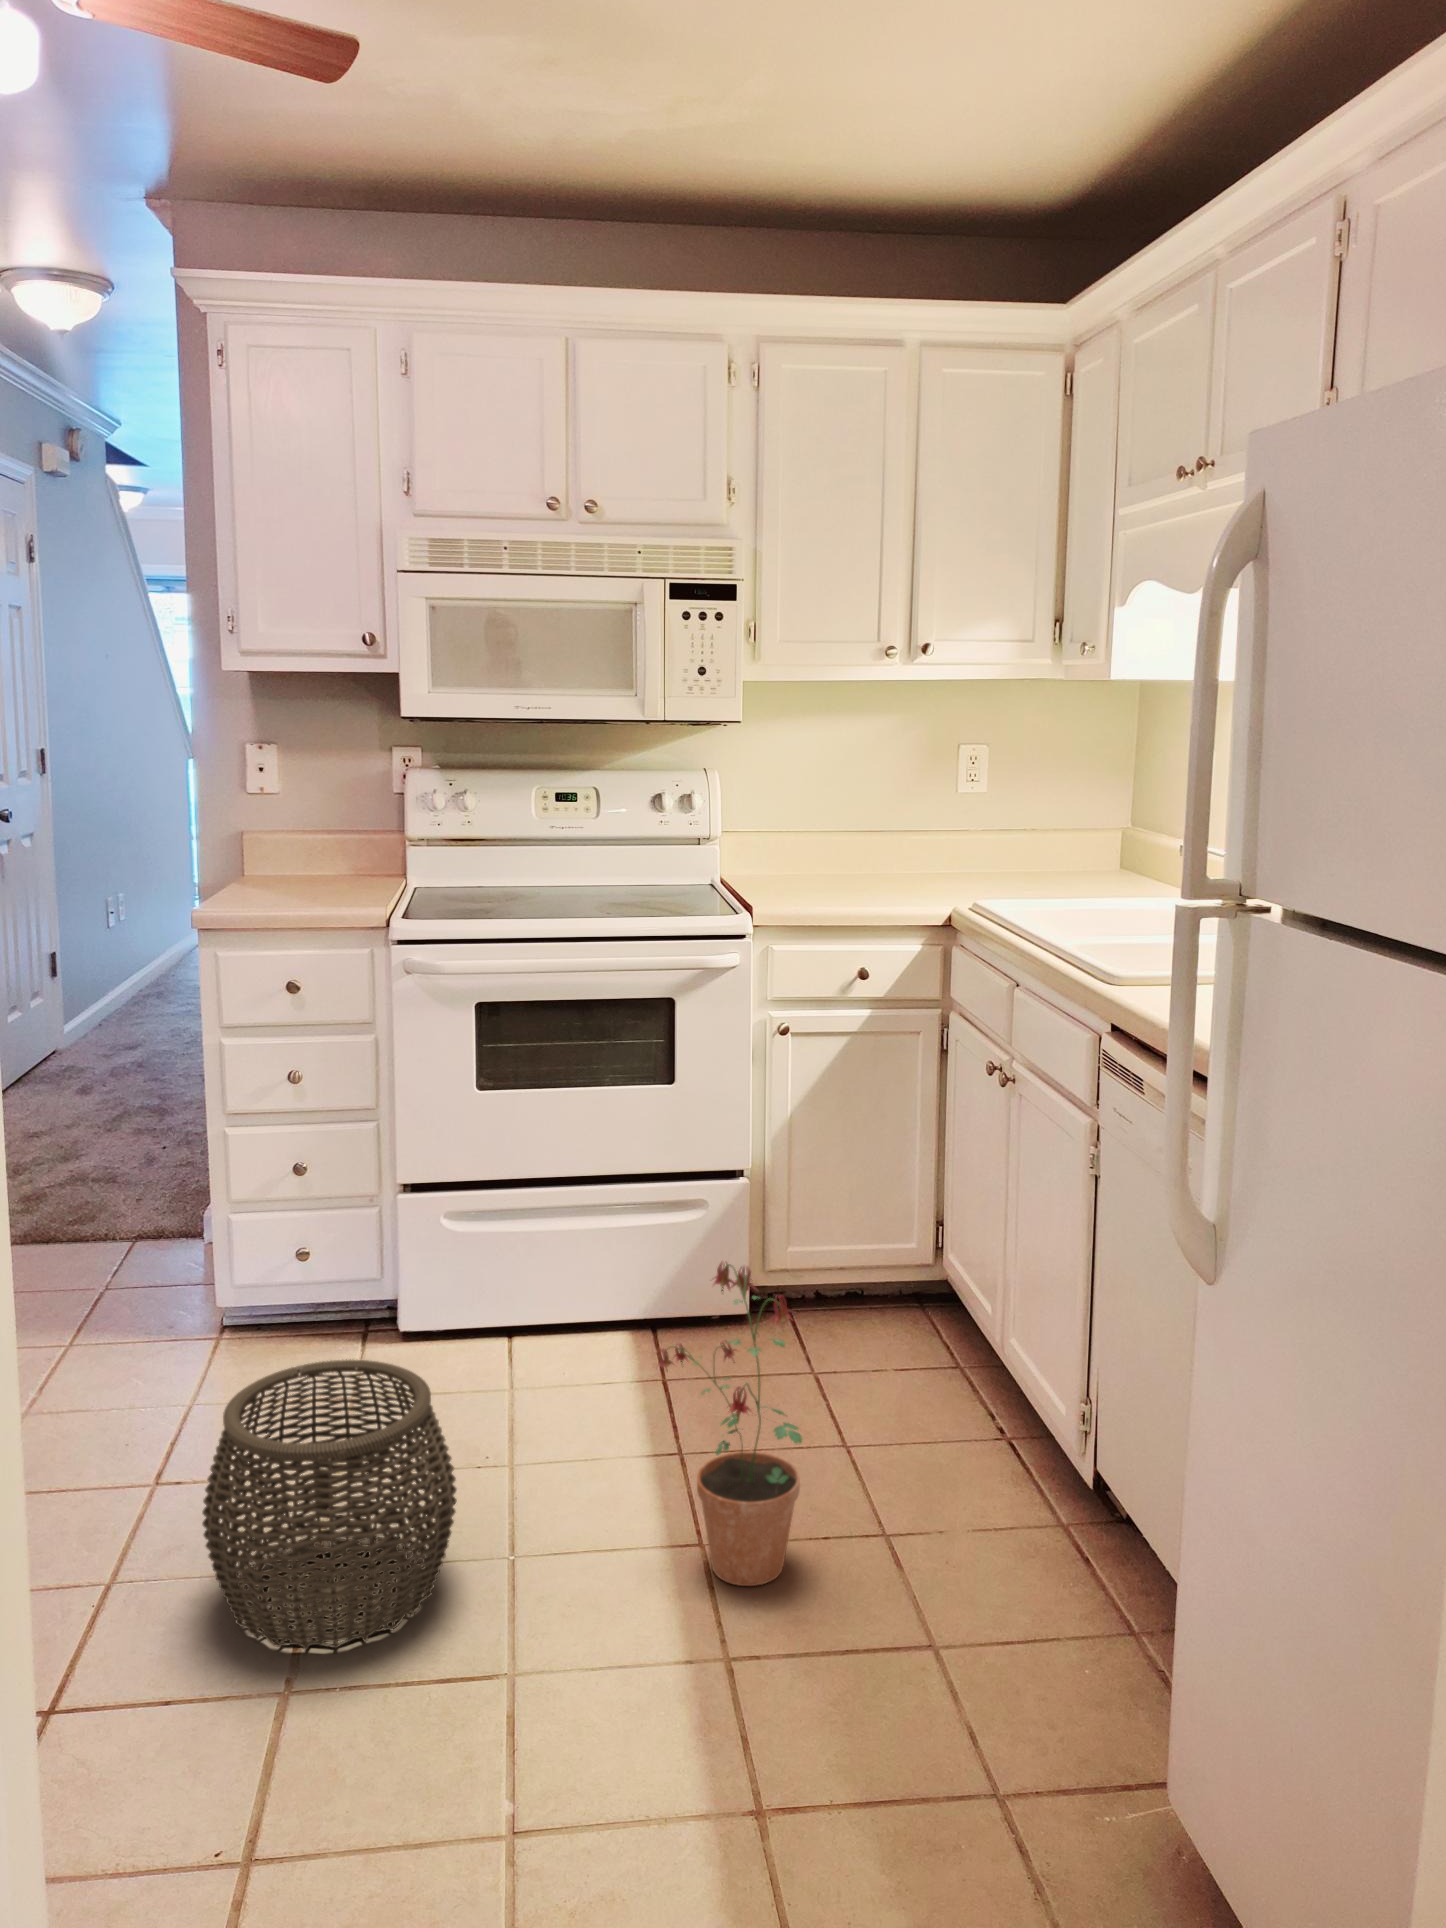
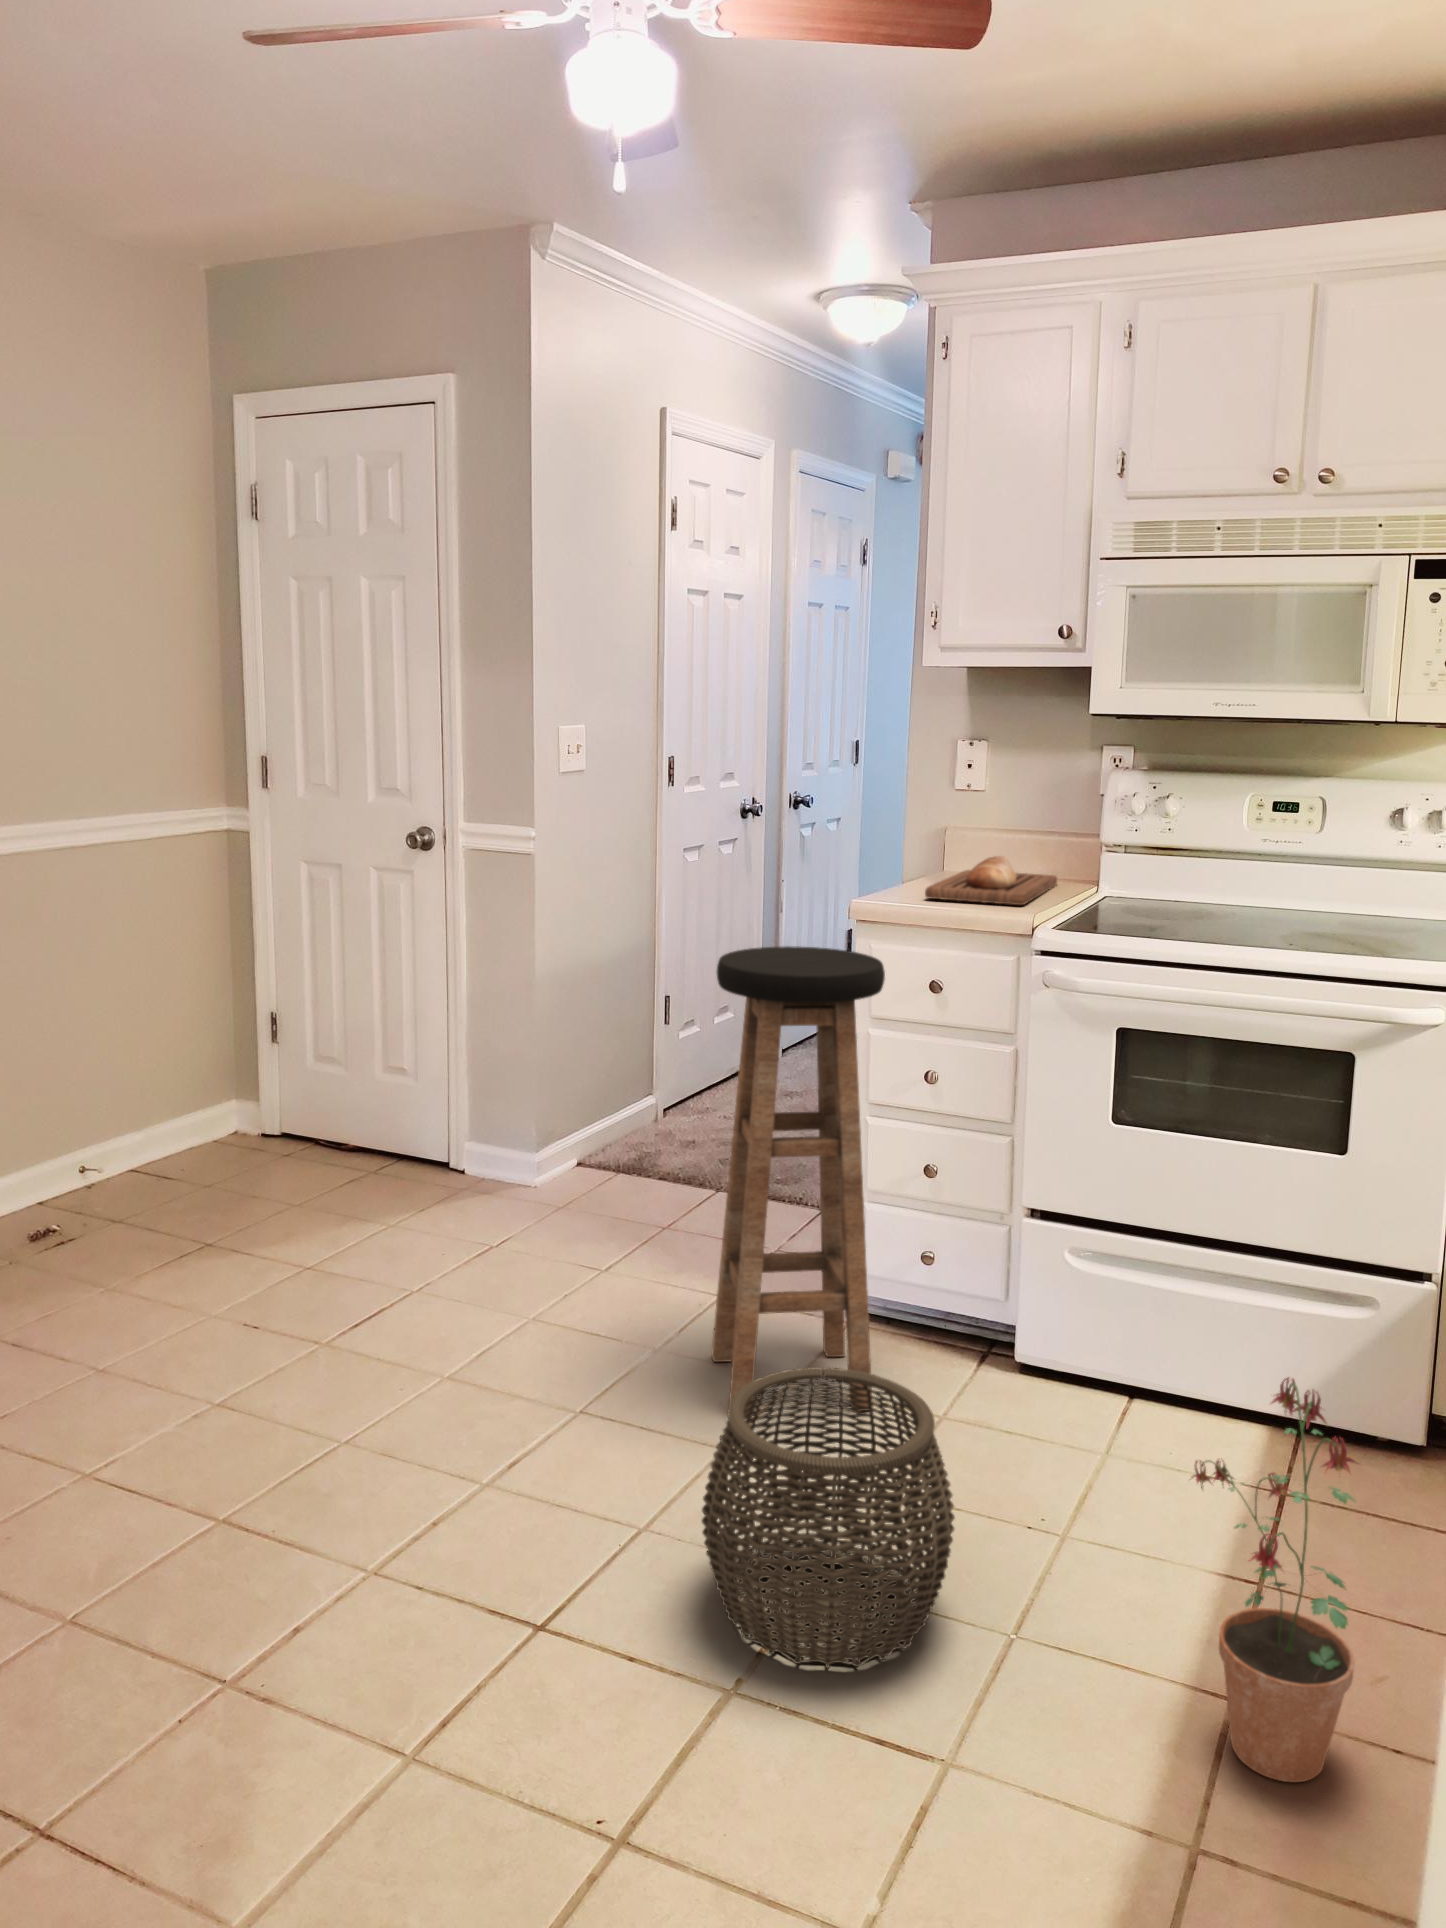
bread loaf: none [256,857,365,903] -> present [925,856,1057,905]
bar stool: none [75,962,287,1459] -> present [711,946,885,1415]

